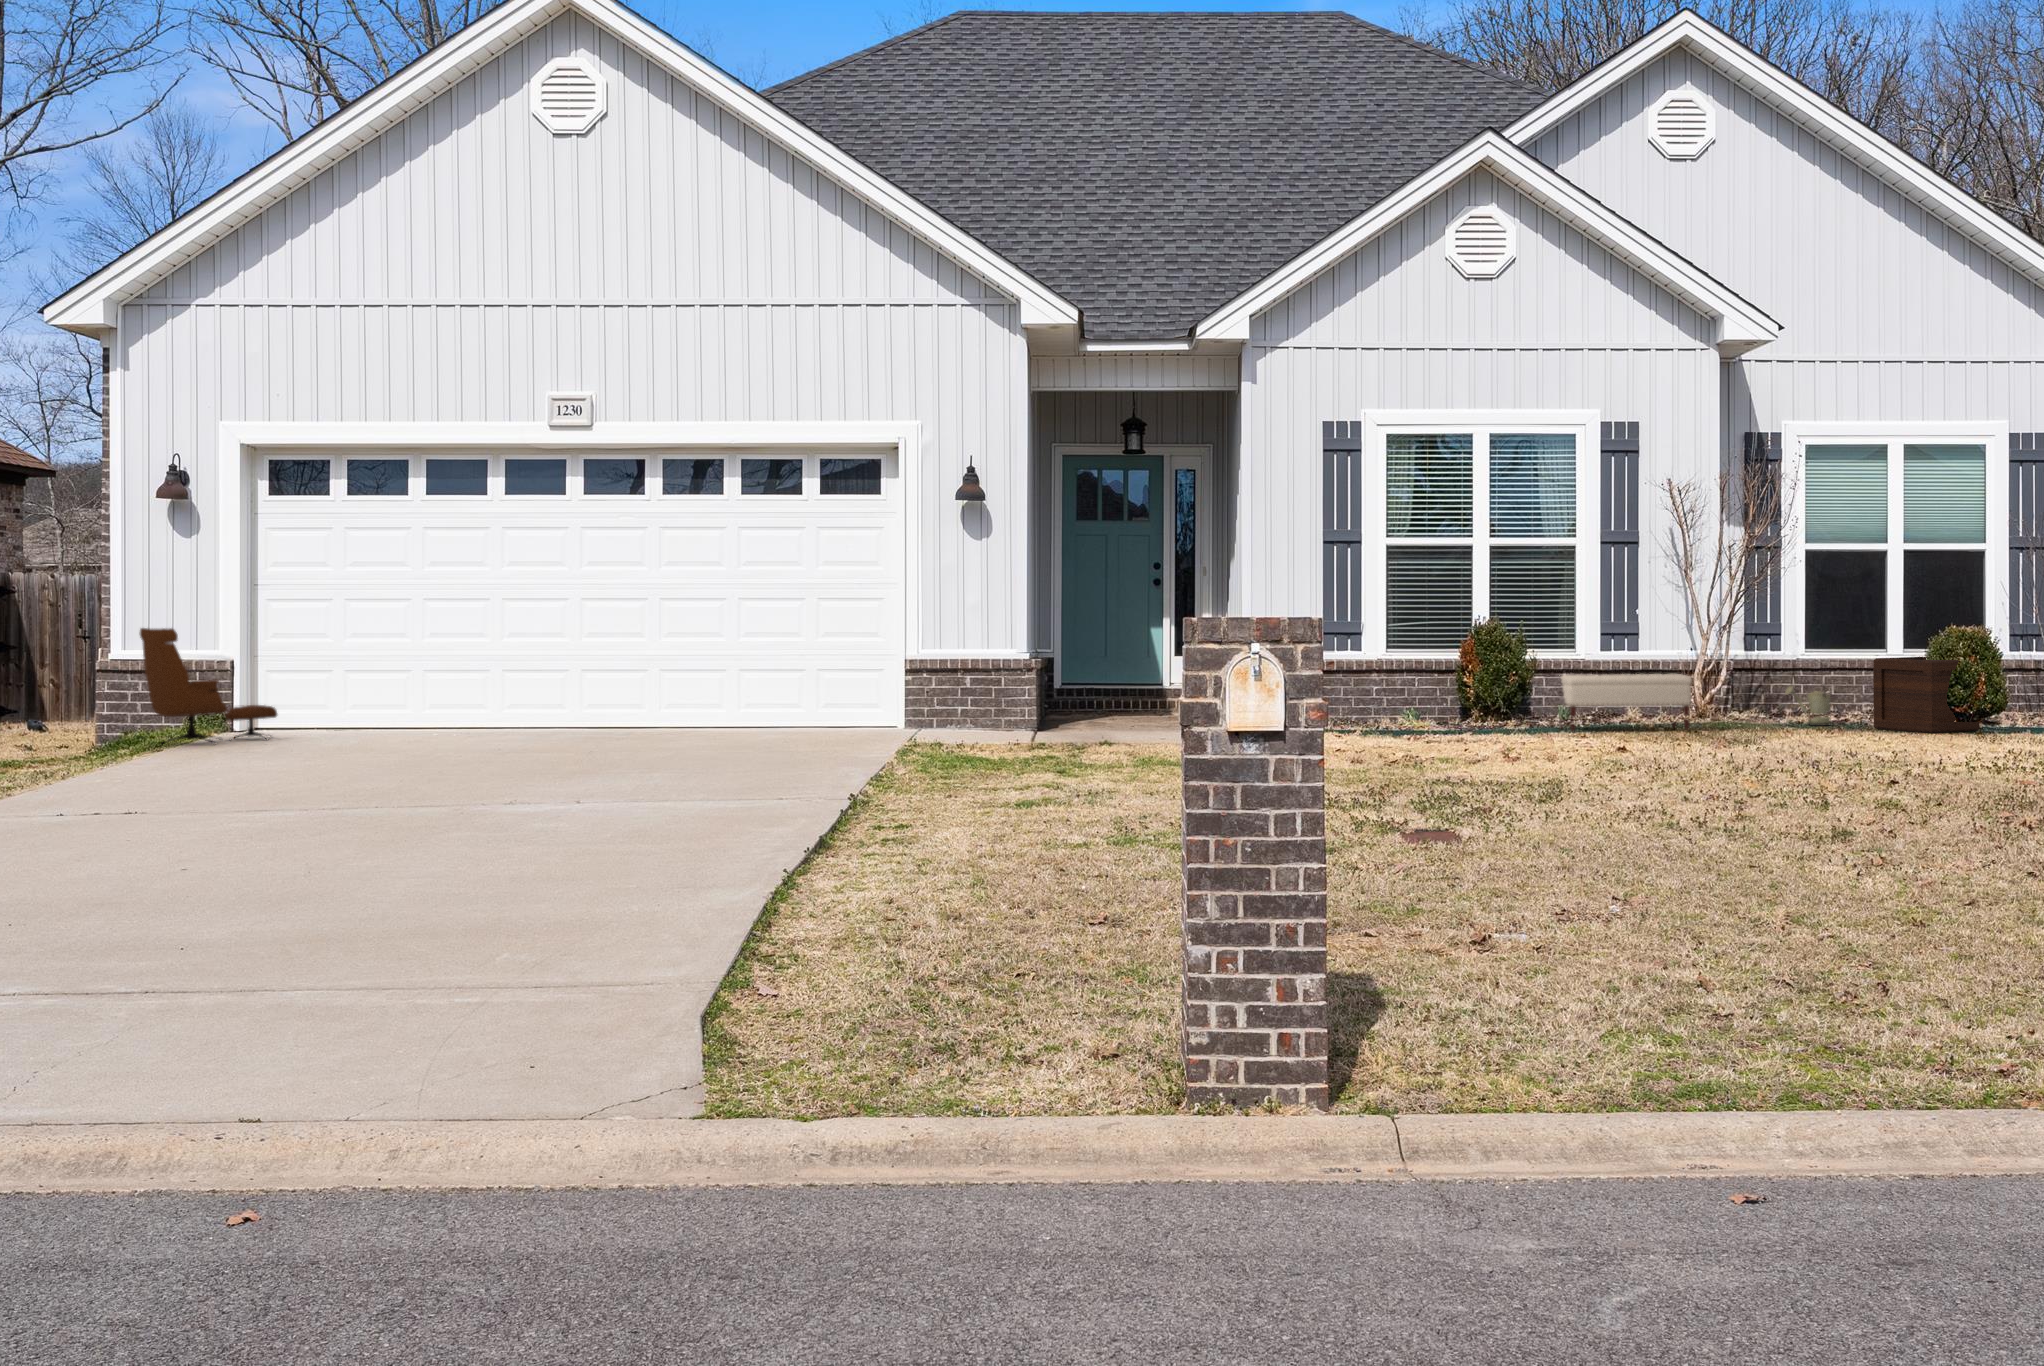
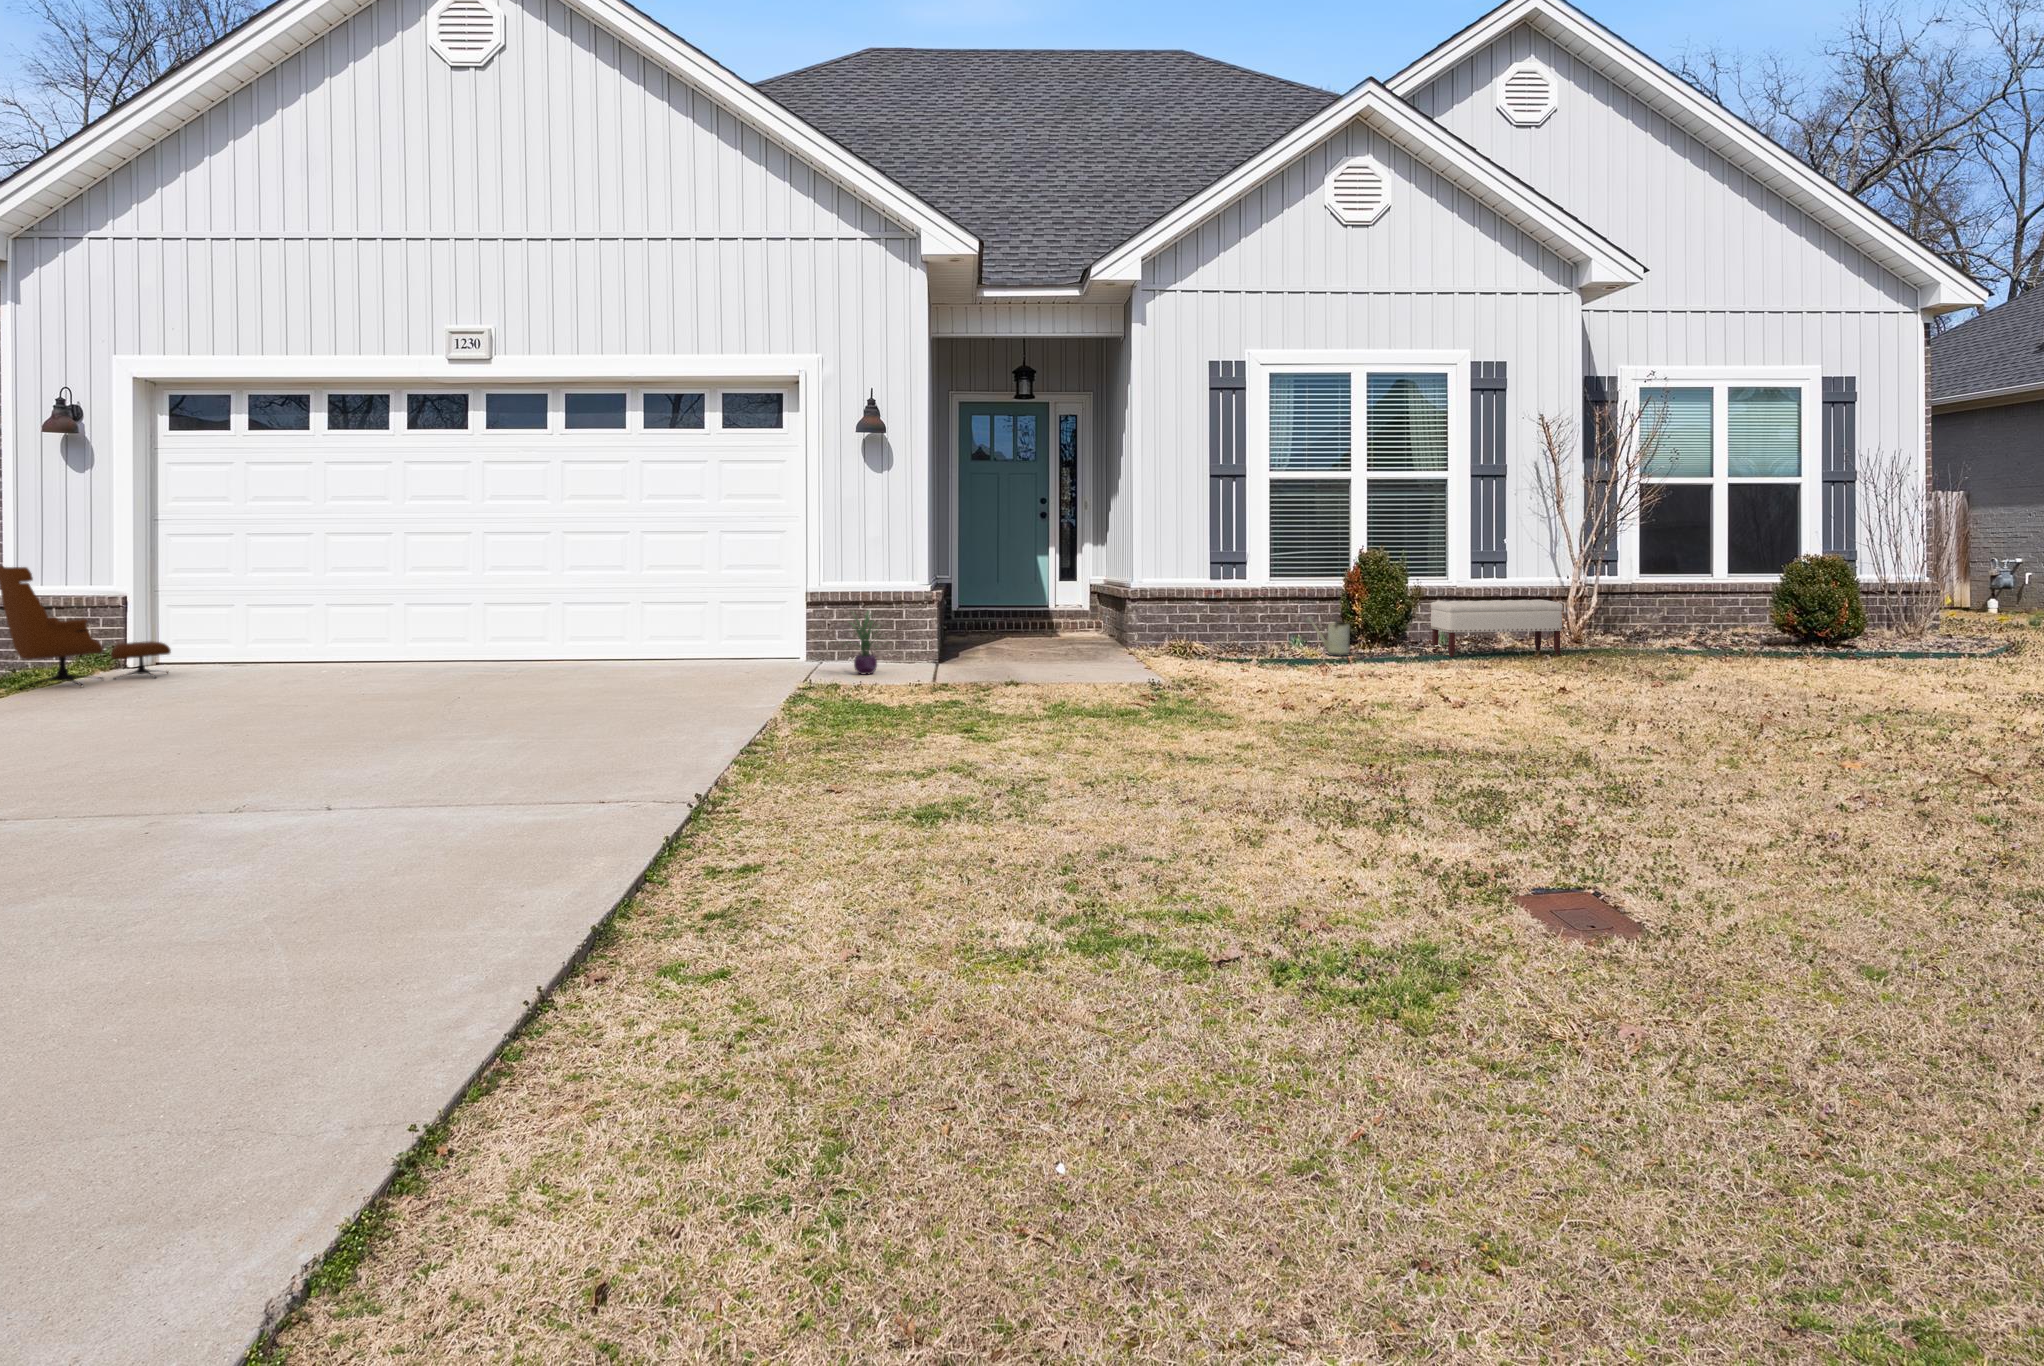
wooden crate: present [1873,657,1980,733] -> none [1723,582,1828,657]
decorative plant: none [926,676,998,741] -> present [848,610,877,675]
watering can: present [1785,686,1831,726] -> present [1305,616,1350,656]

